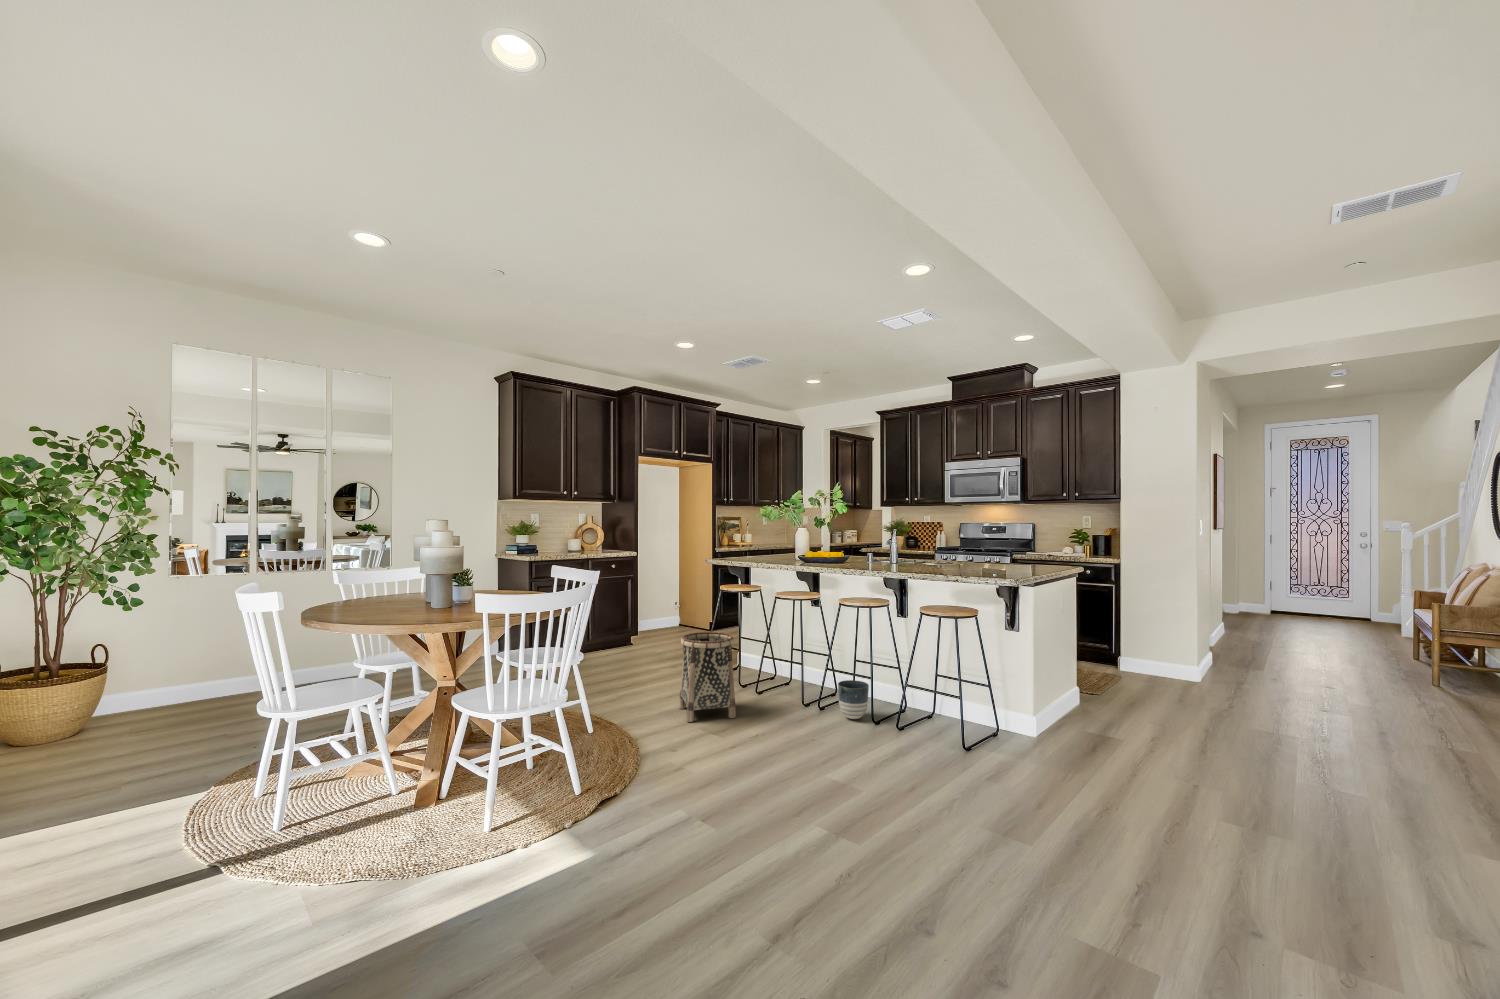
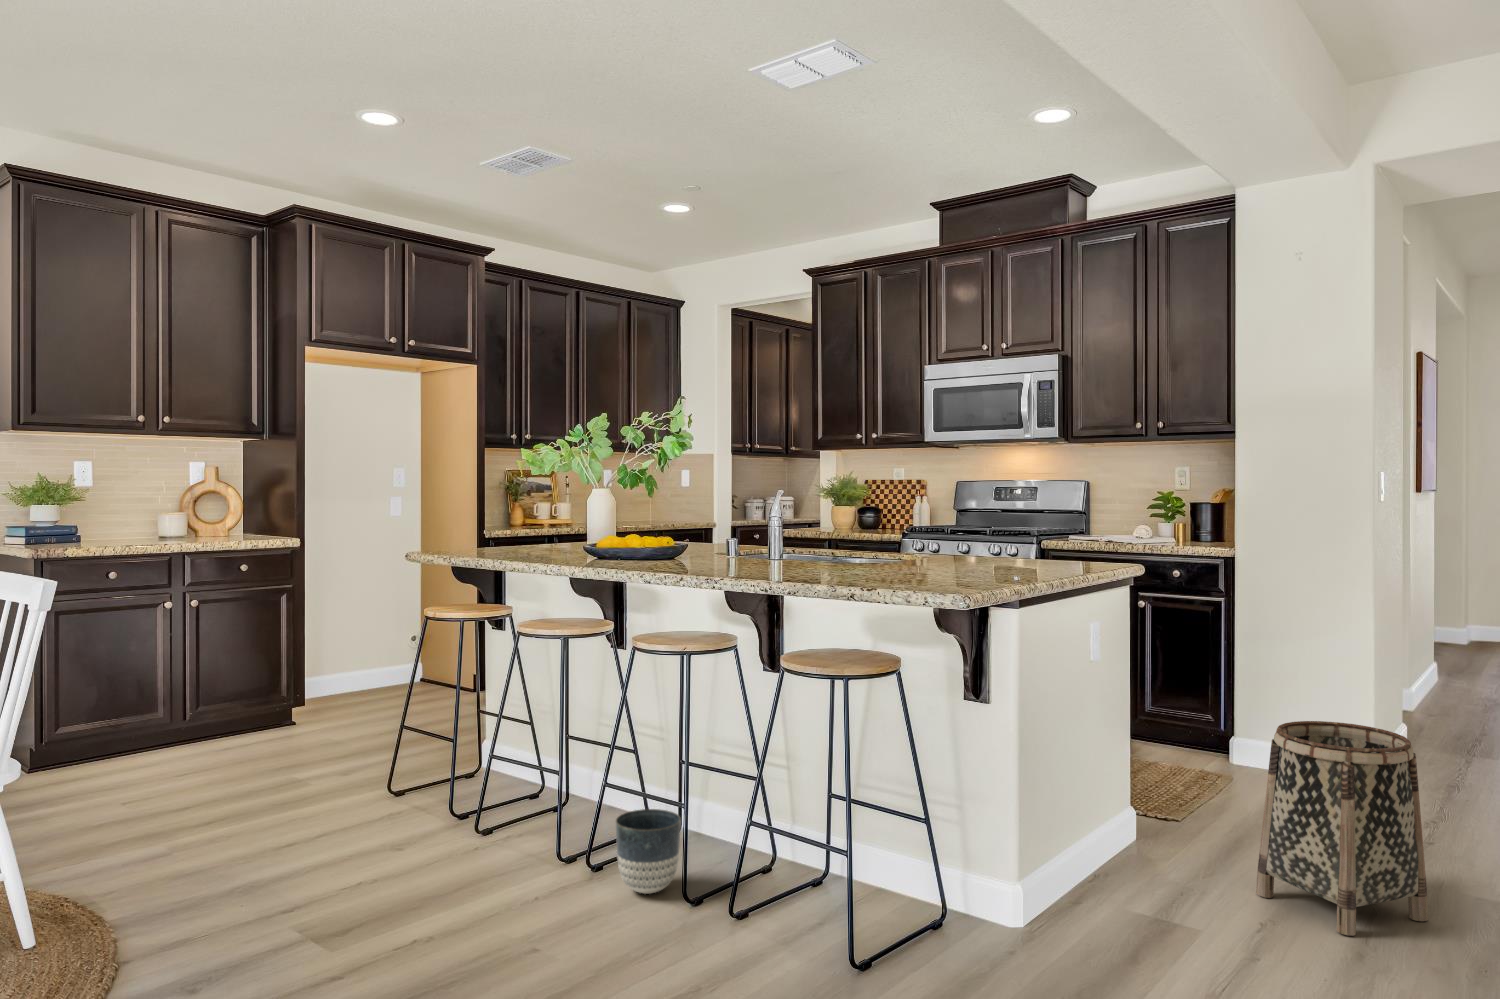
basket: present [679,632,736,722] -> present [1256,721,1428,936]

